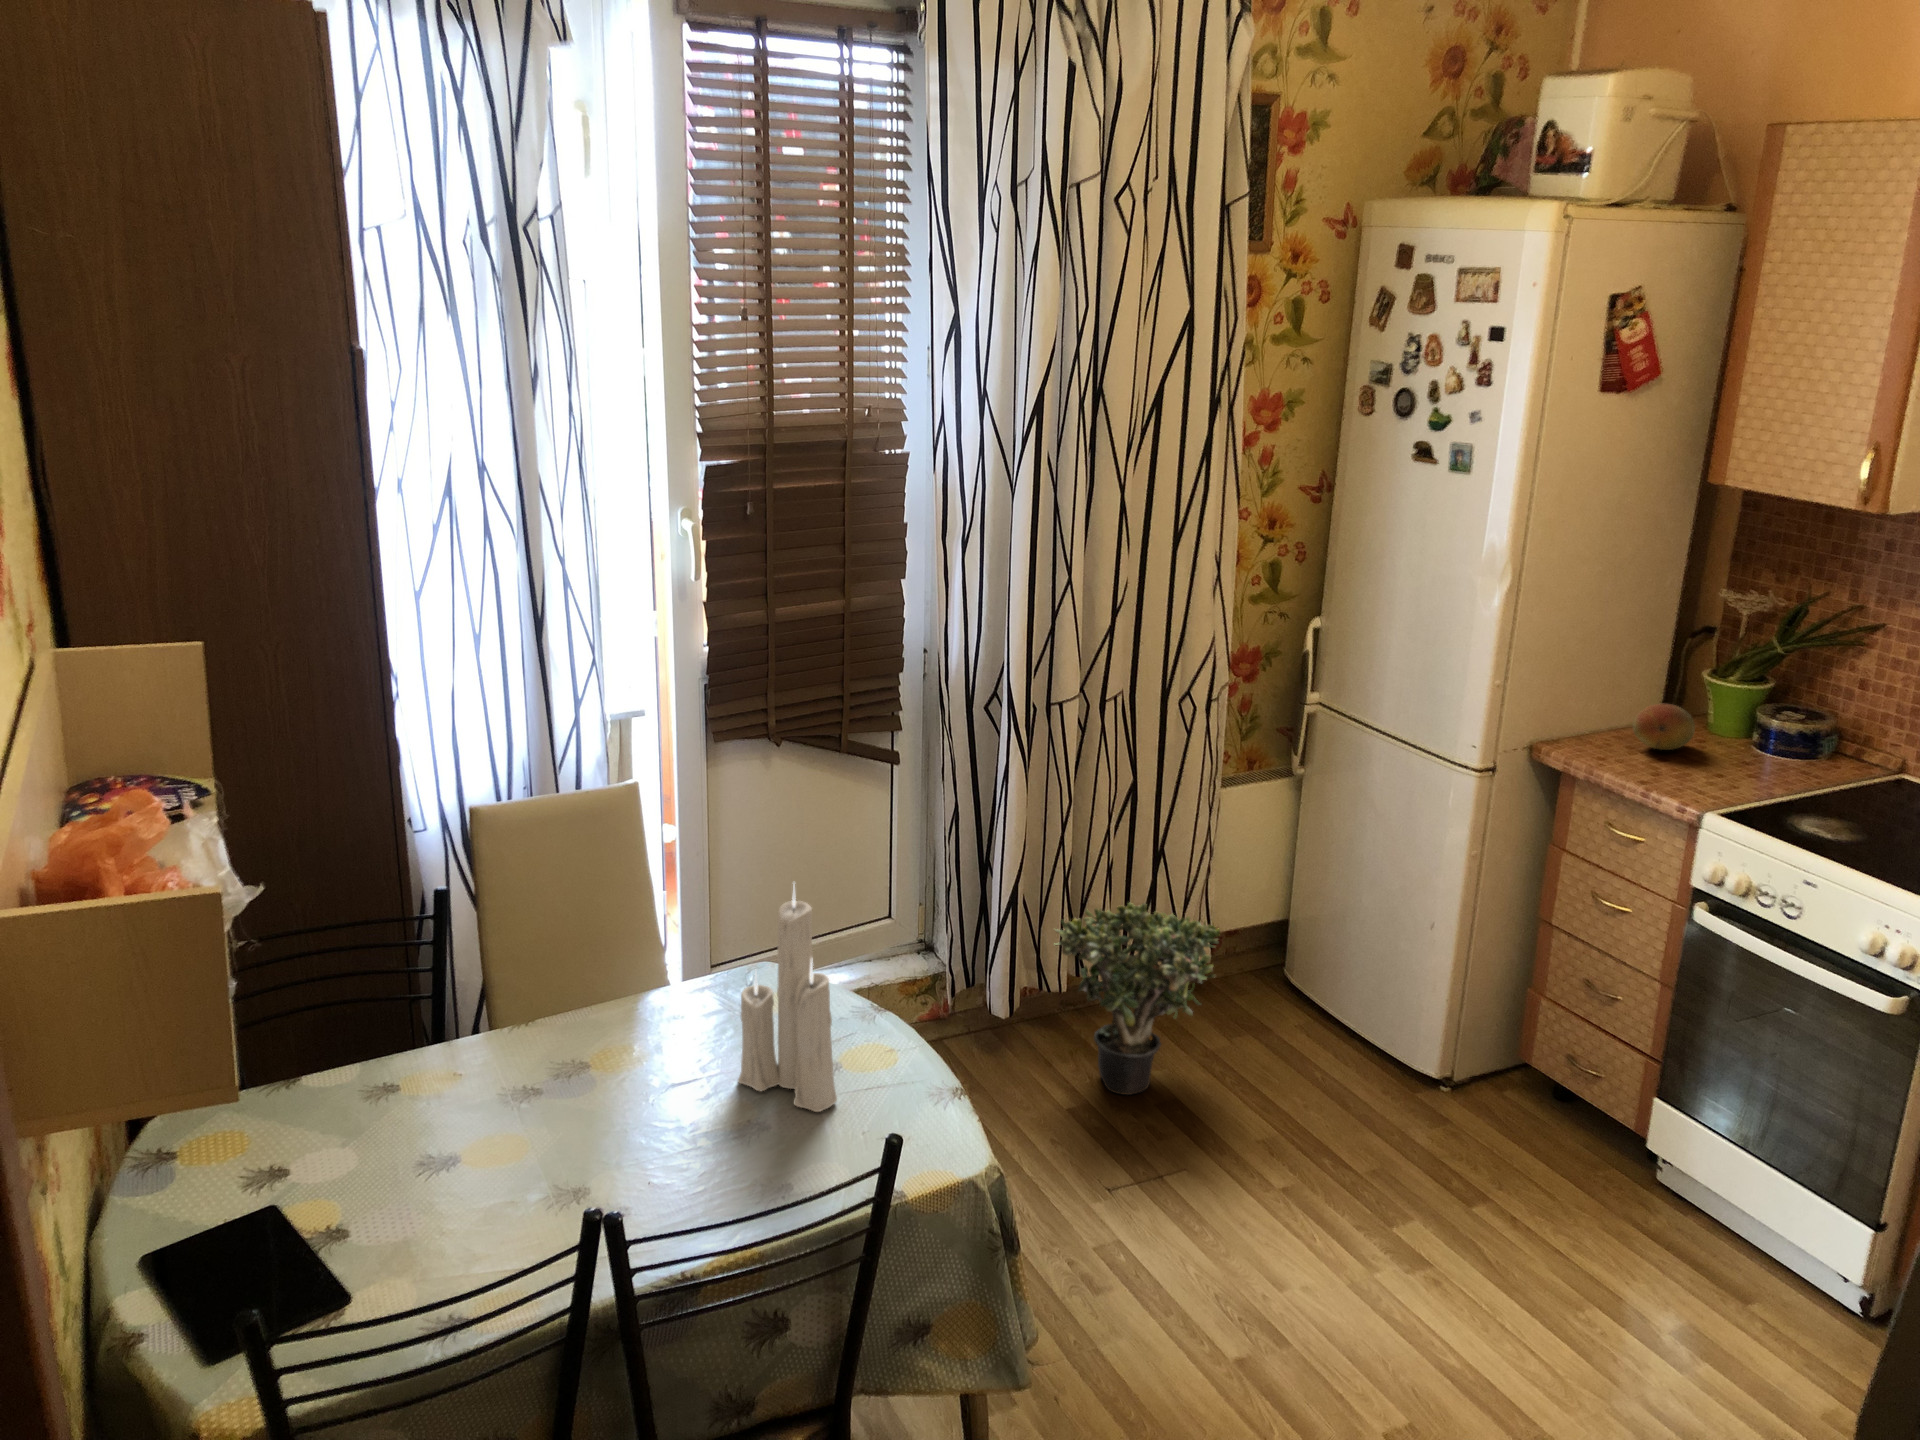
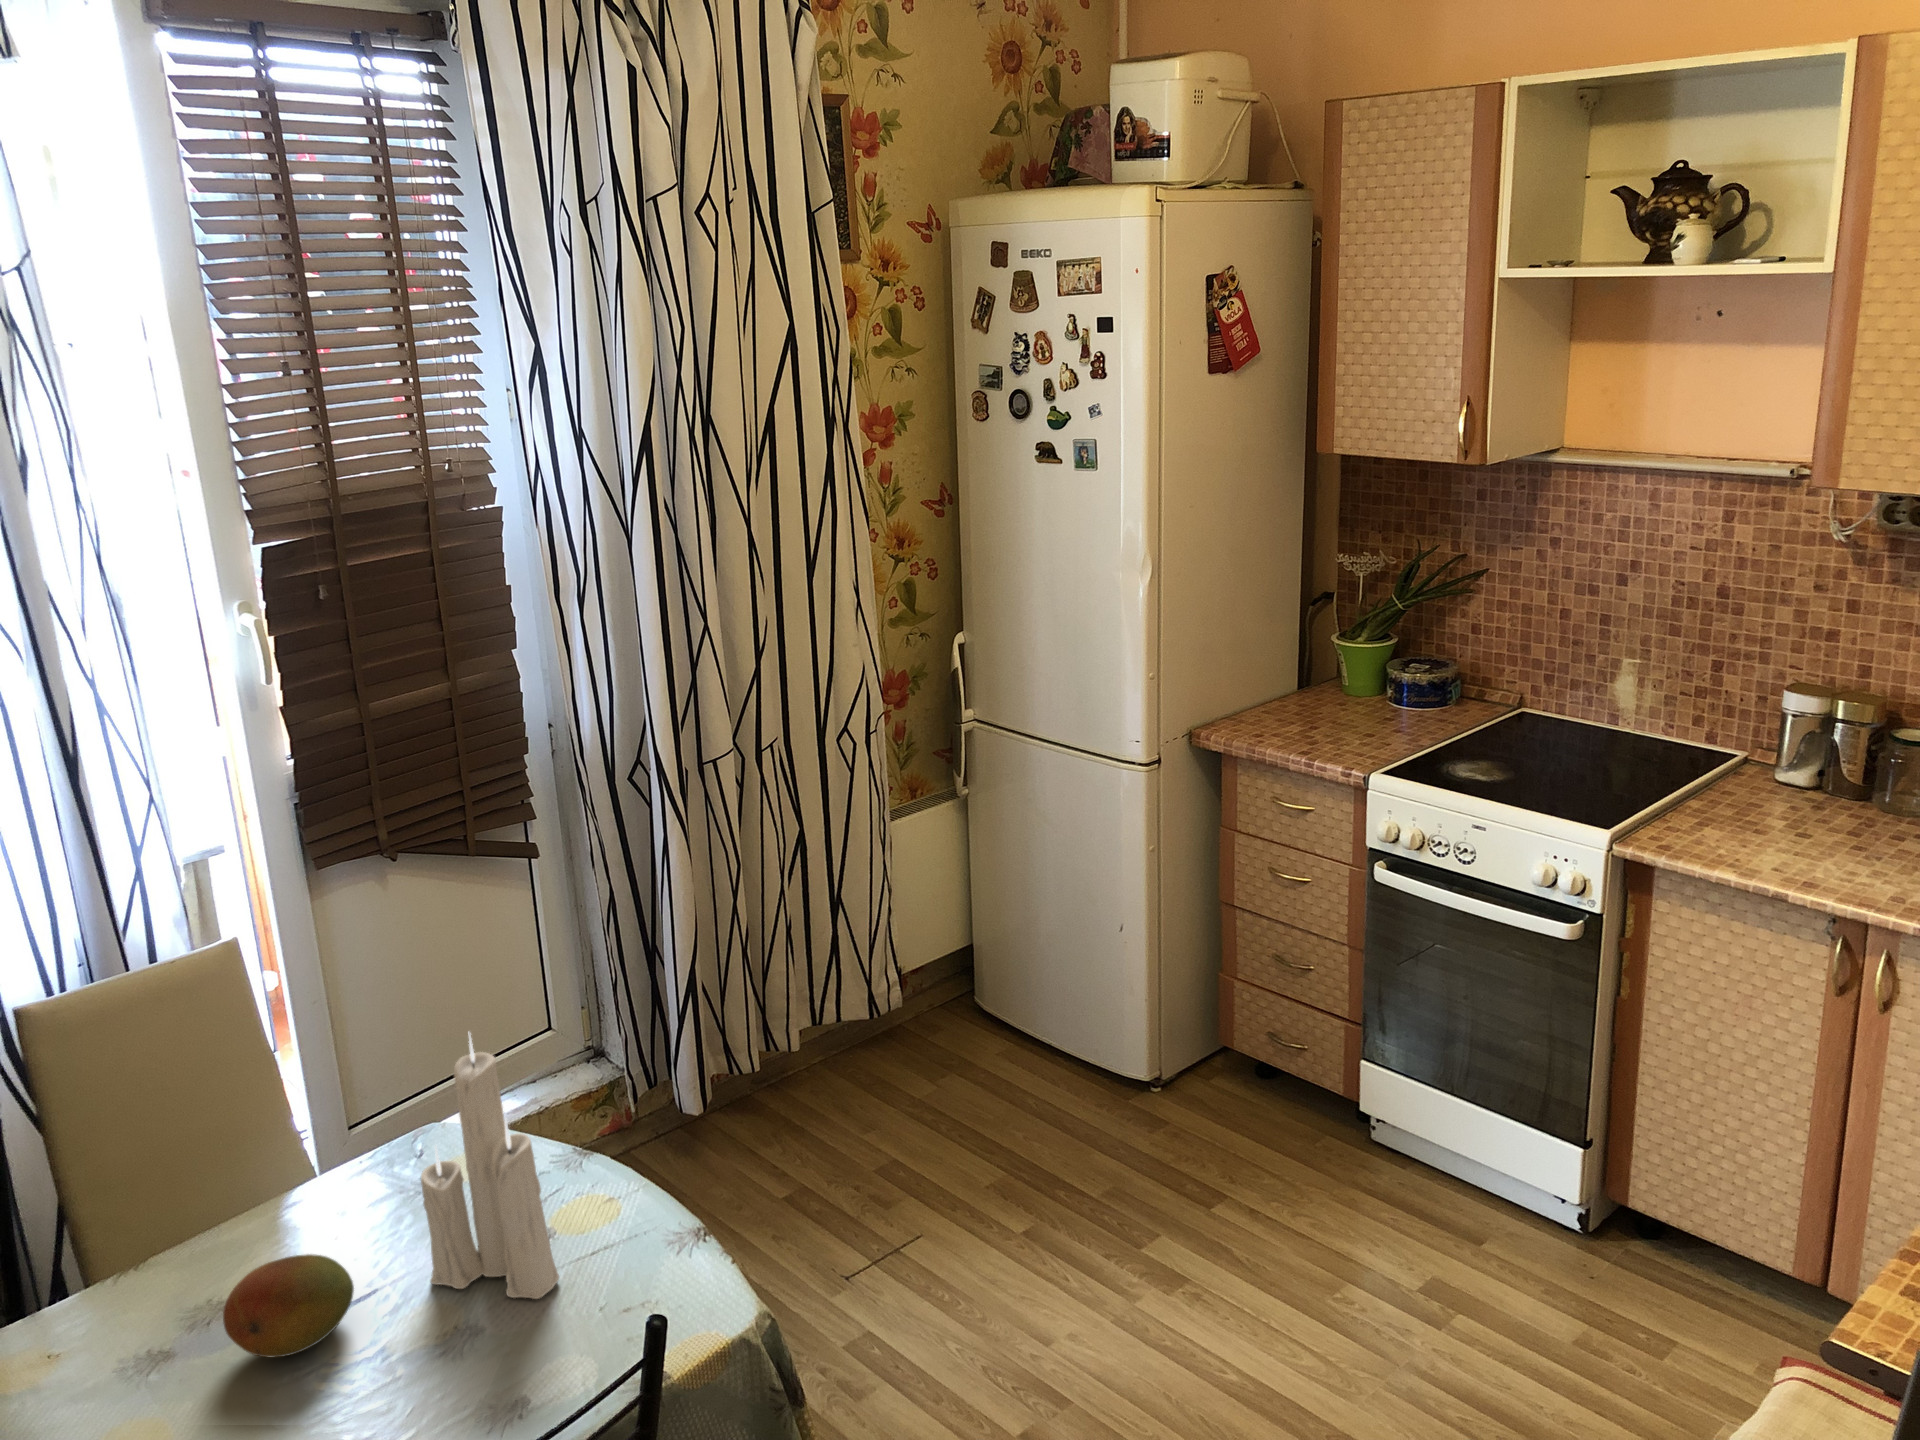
fruit: present [1633,703,1695,750] -> present [223,1254,354,1357]
potted plant: present [1055,903,1220,1095] -> none [740,960,919,1168]

